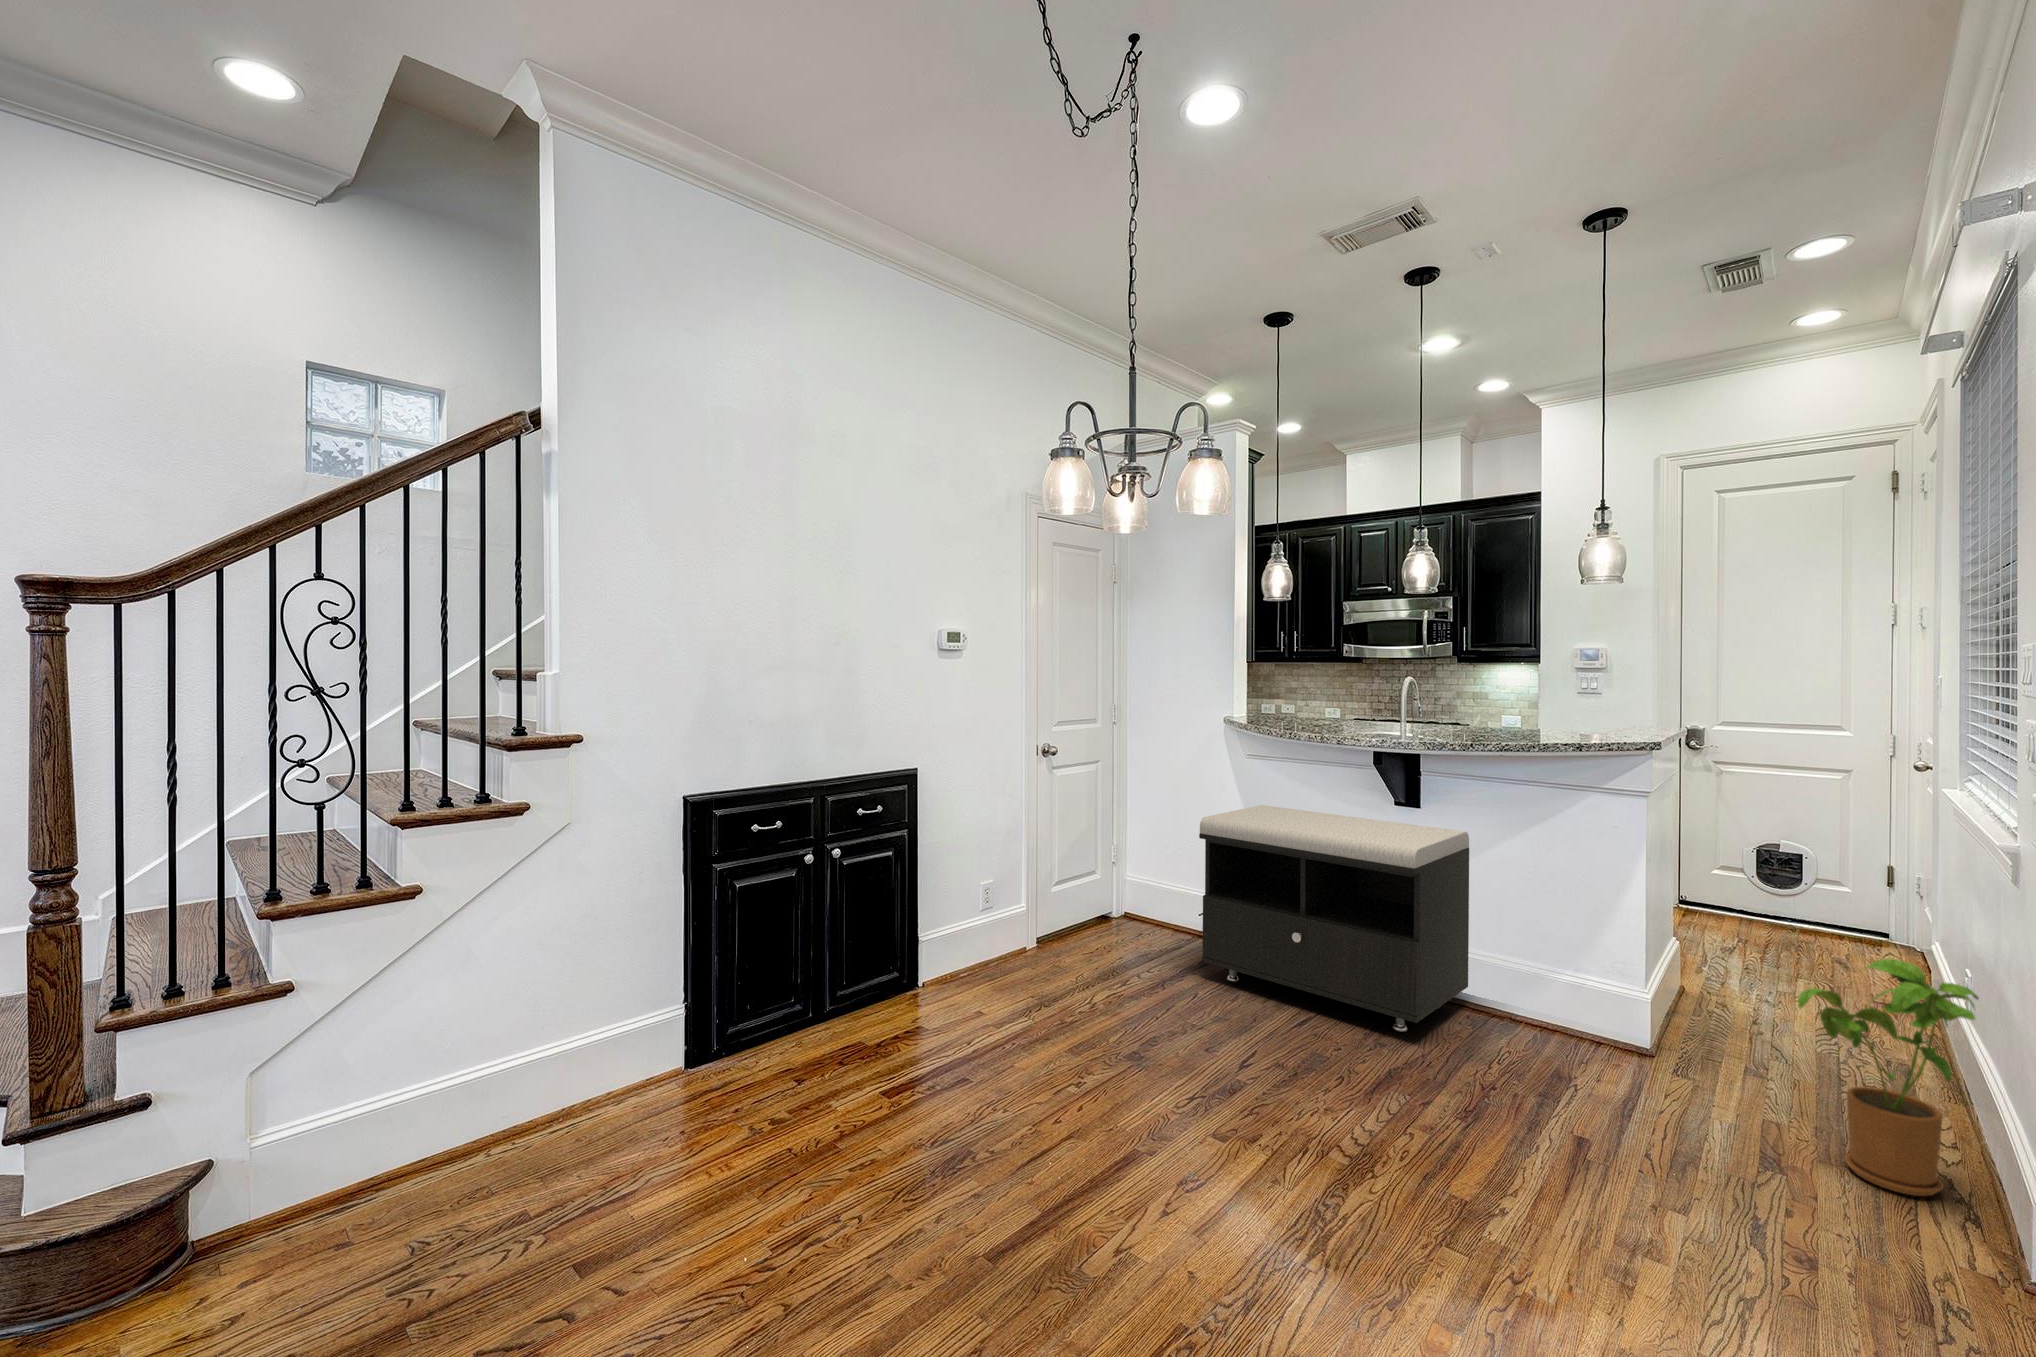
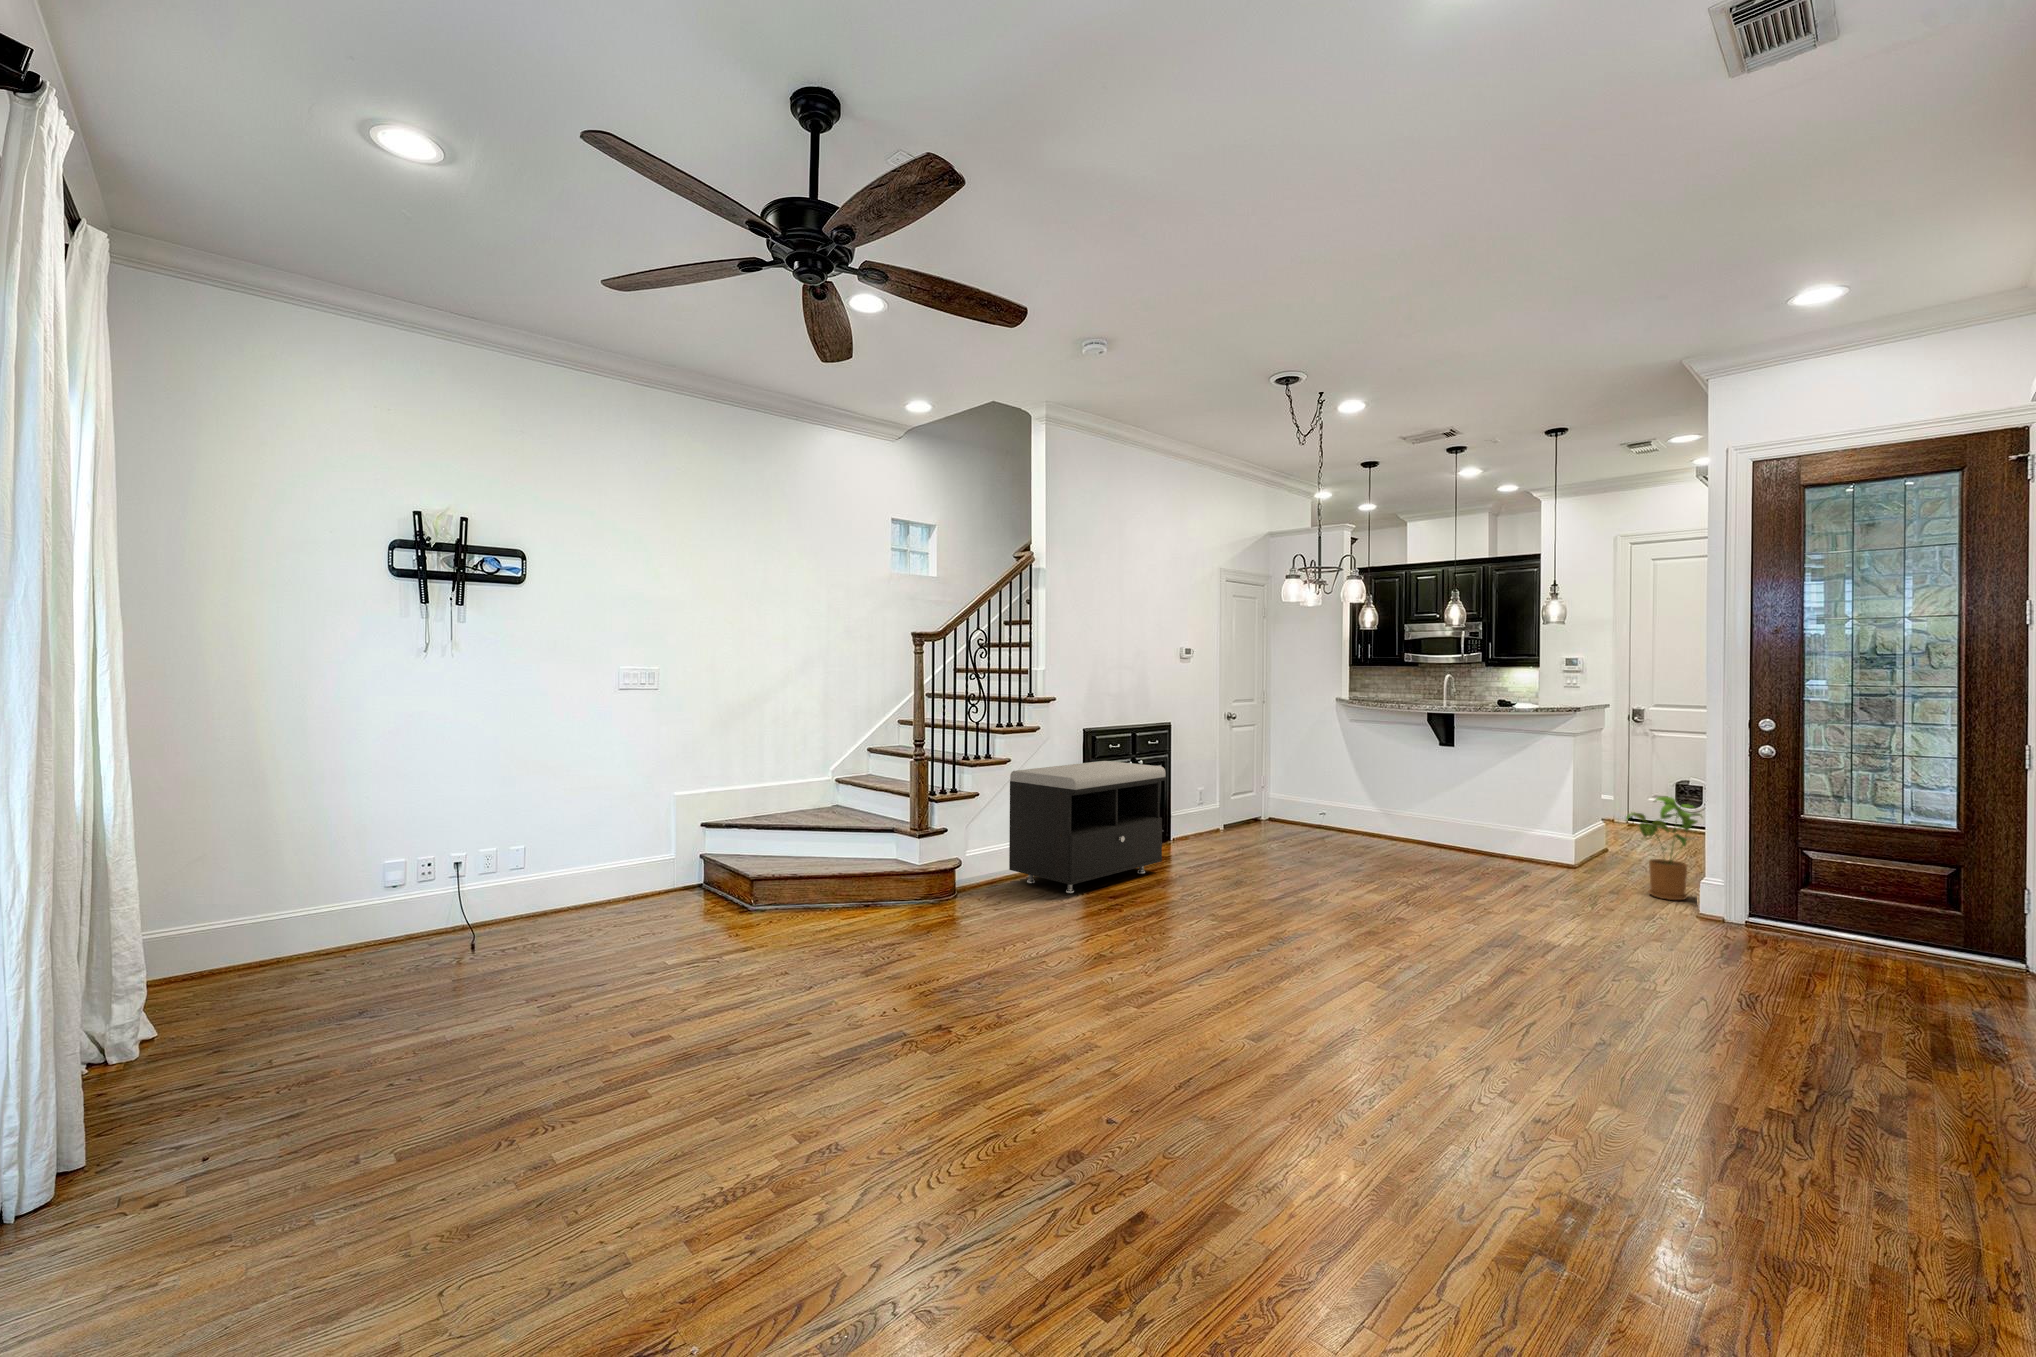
storage bench: present [1199,805,1469,1032] -> present [1009,761,1166,893]

